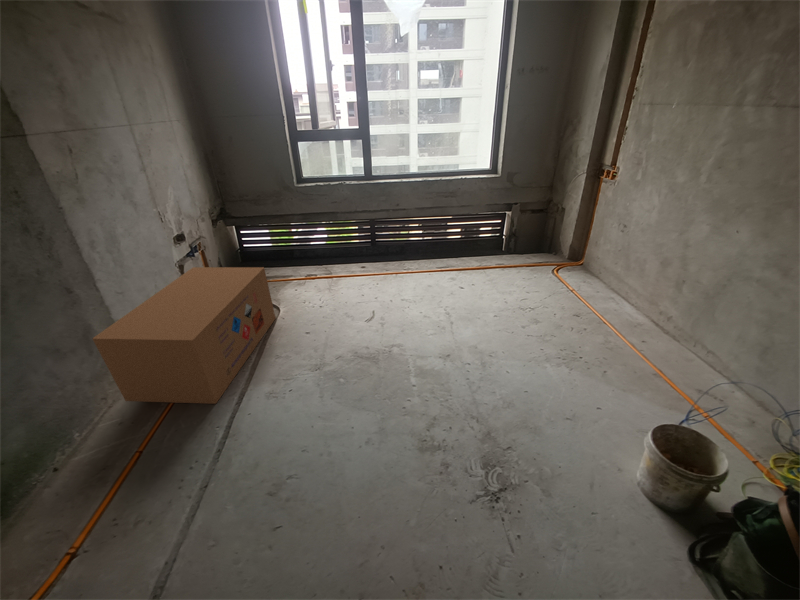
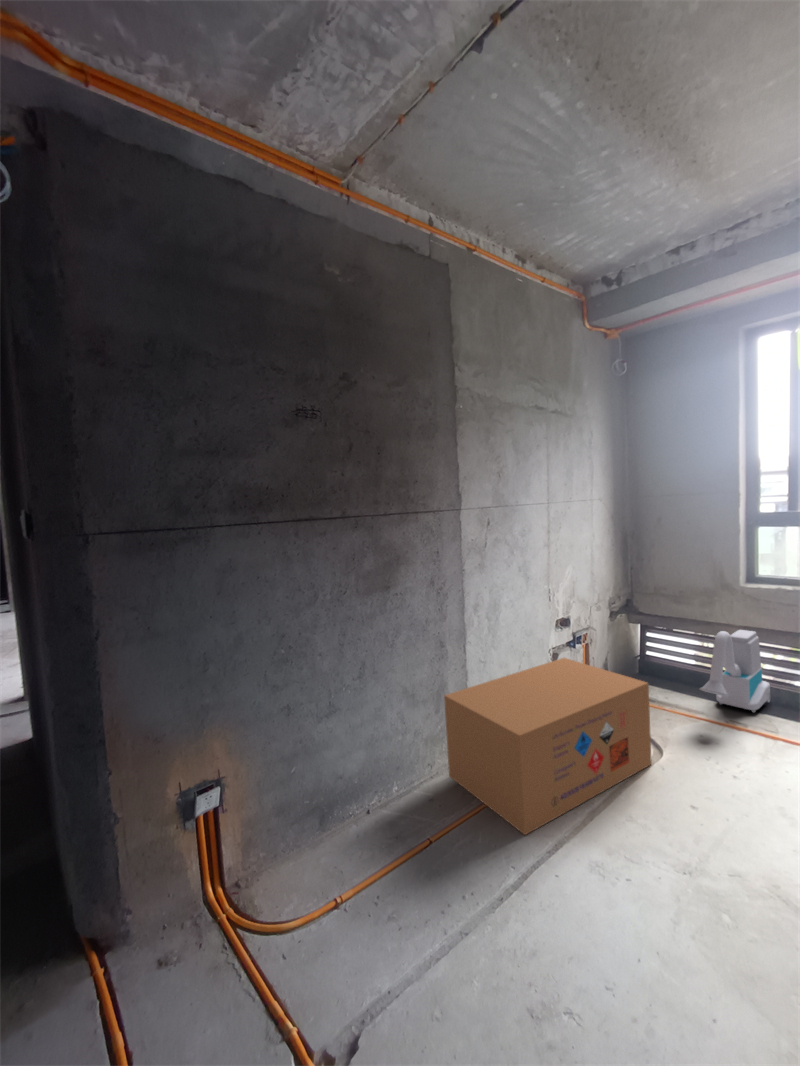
vacuum cleaner: none [289,216,321,267] -> present [700,630,770,713]

